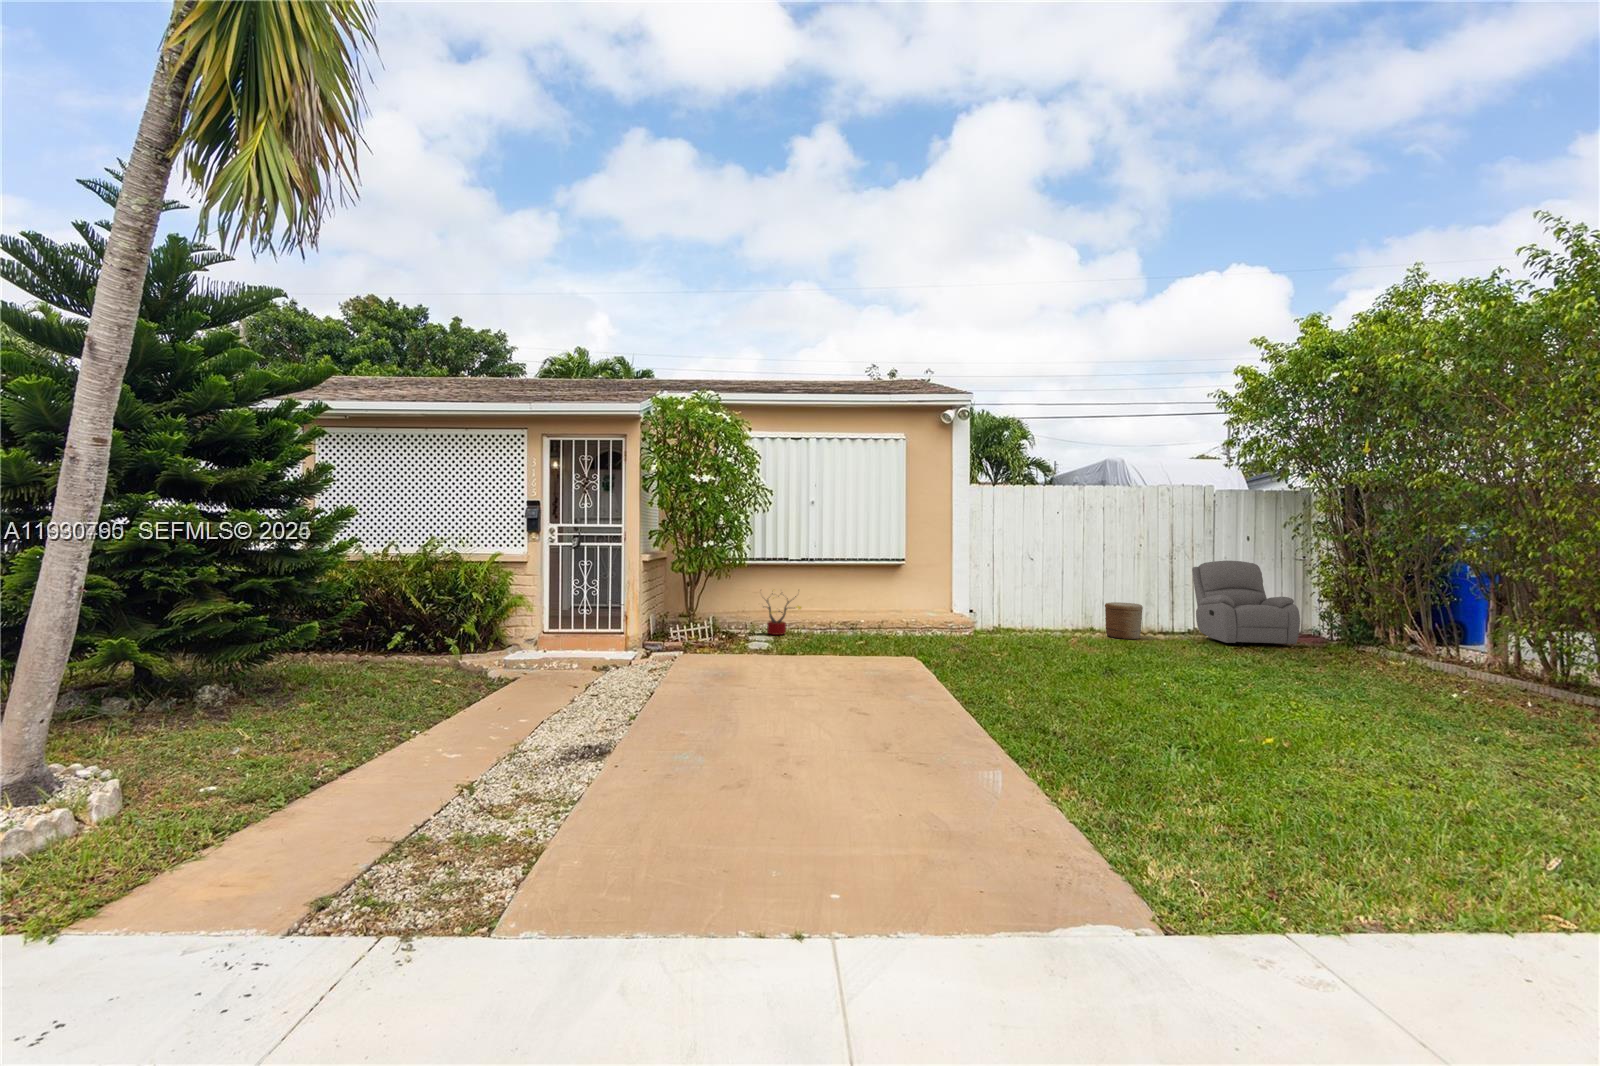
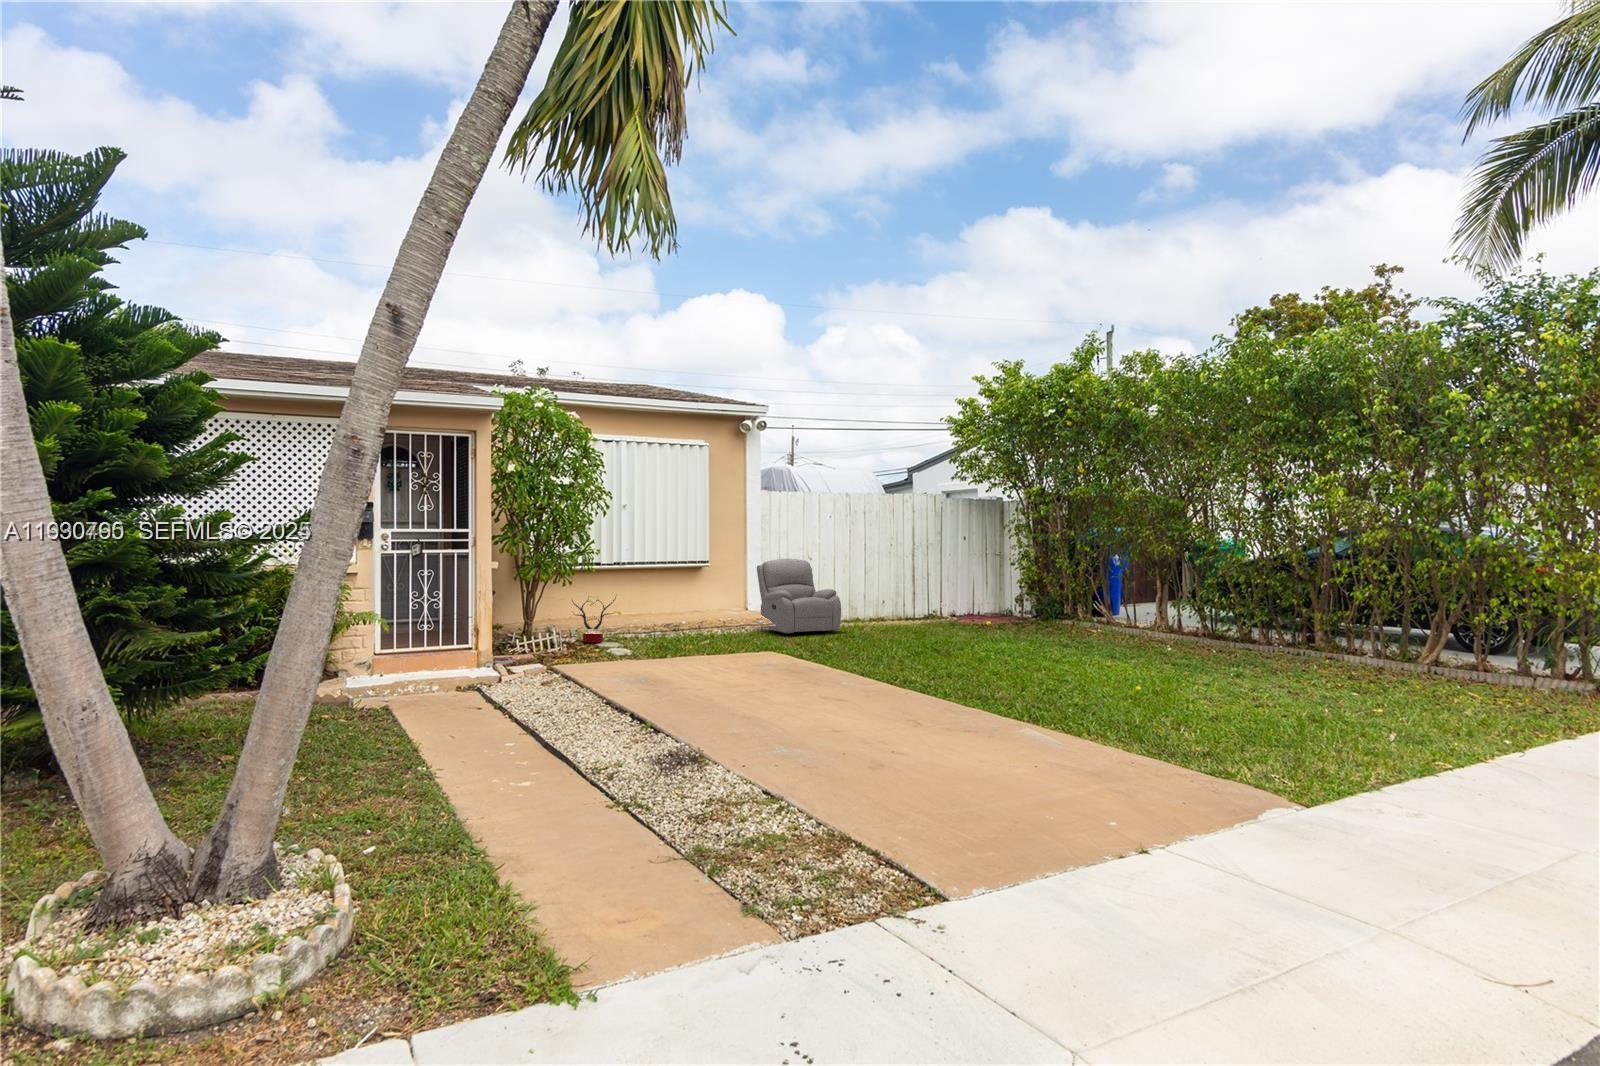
chair: present [1192,560,1300,646] -> present [757,559,841,635]
woven basket: present [1105,602,1143,639] -> none [872,594,902,625]

